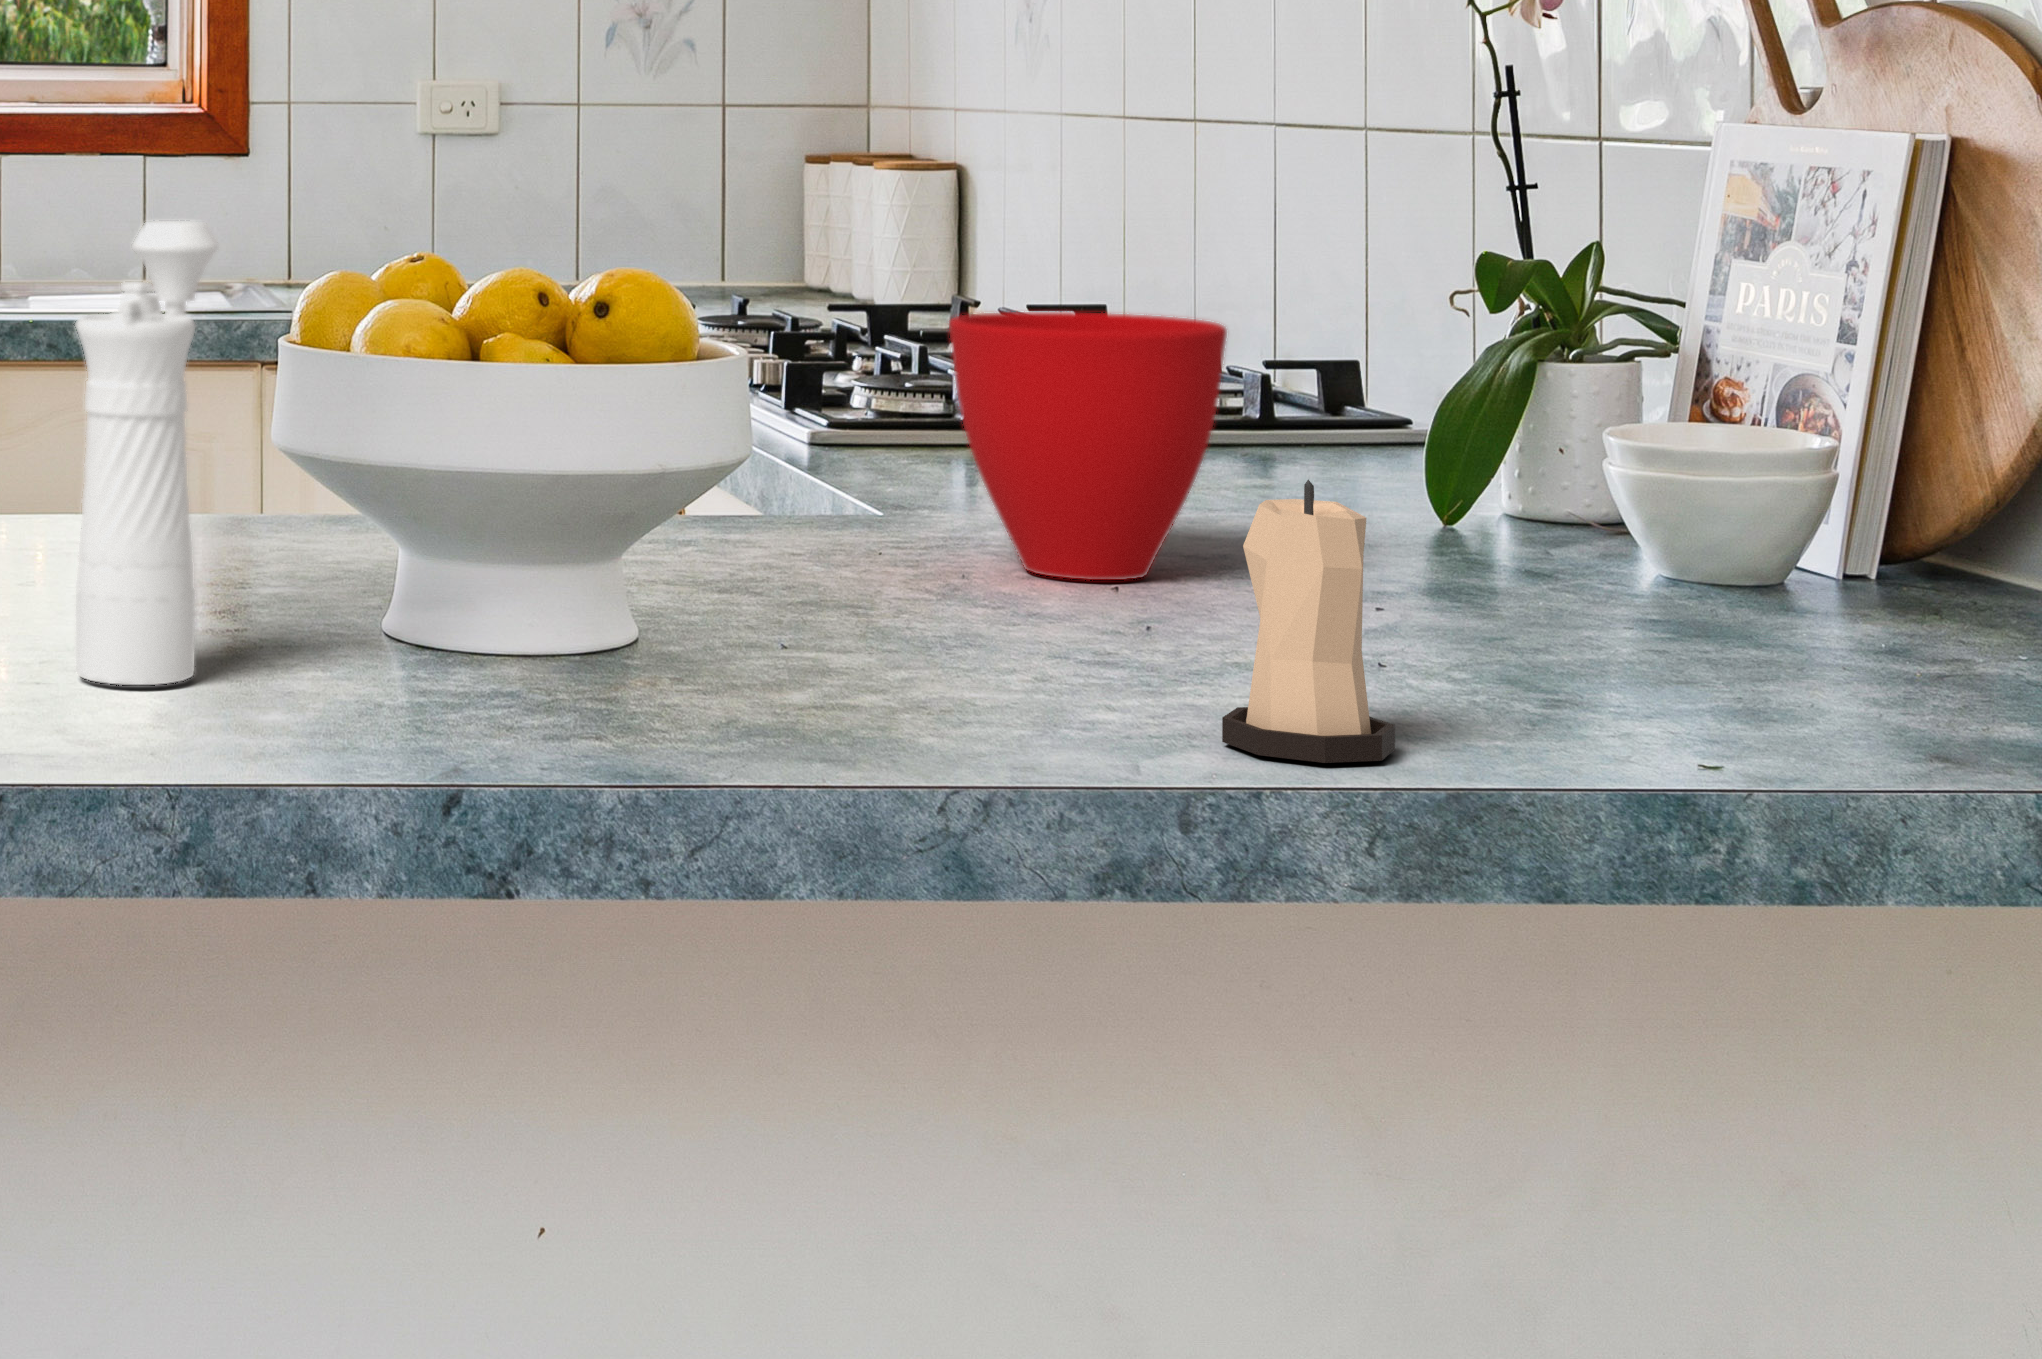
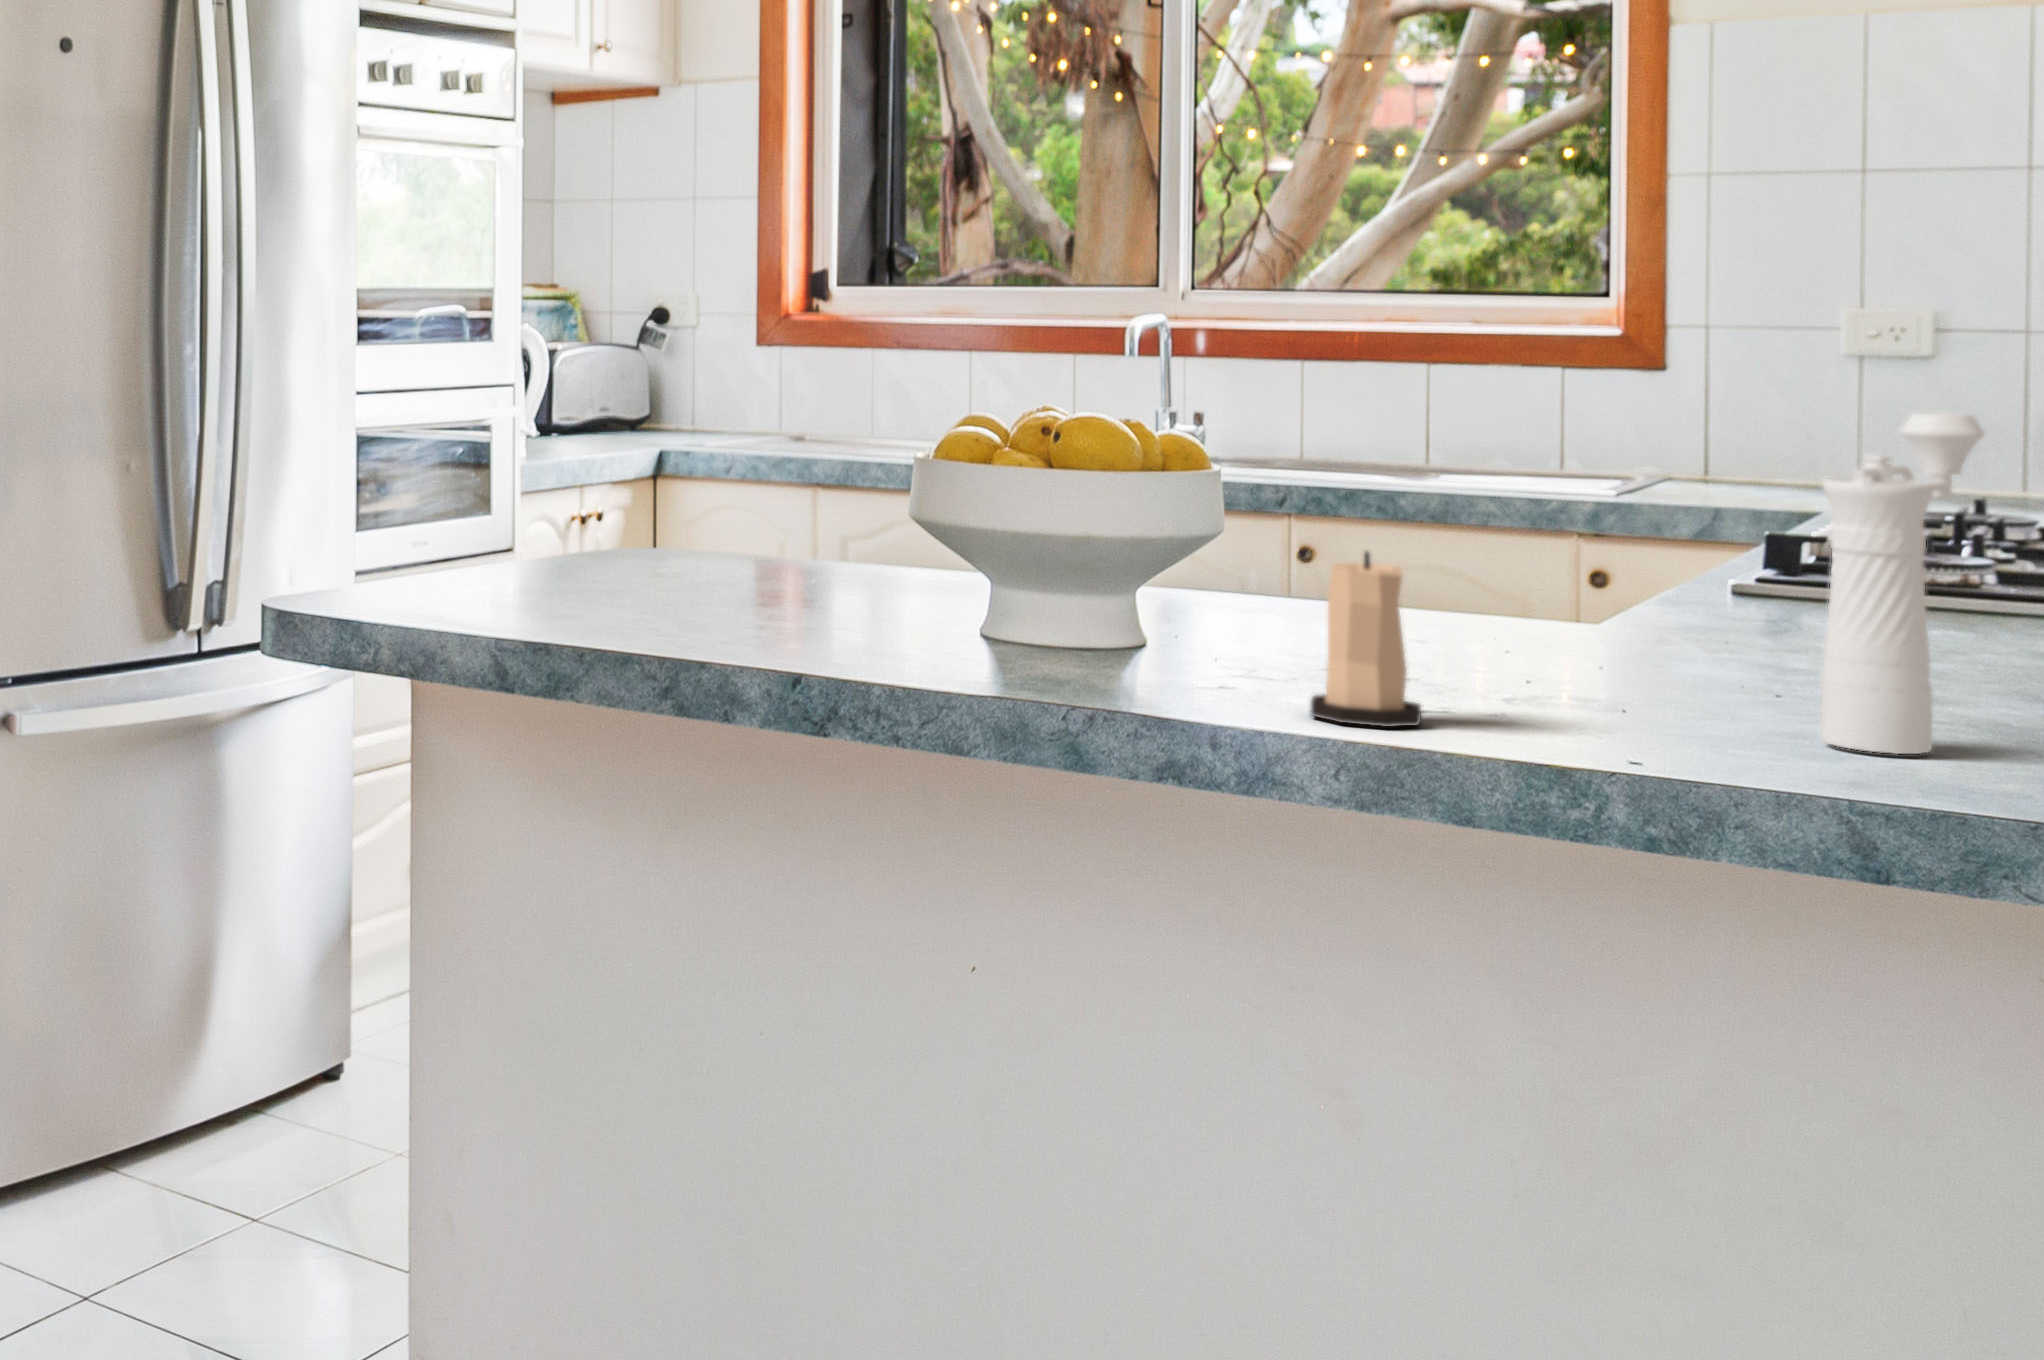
pepper mill: present [75,221,218,685] -> present [1821,413,1985,754]
cup: present [949,312,1227,580] -> none [1492,466,1718,657]

